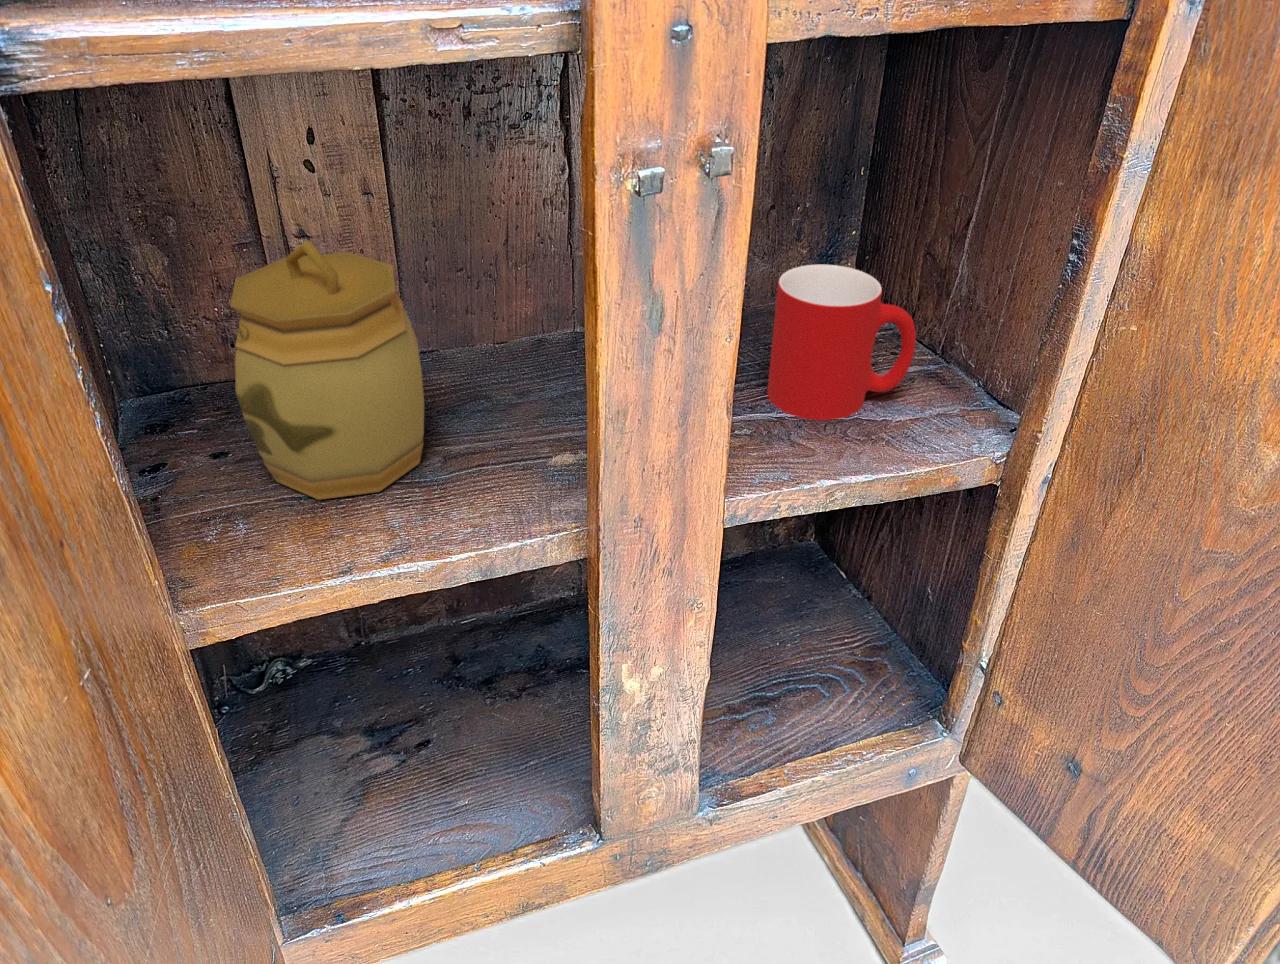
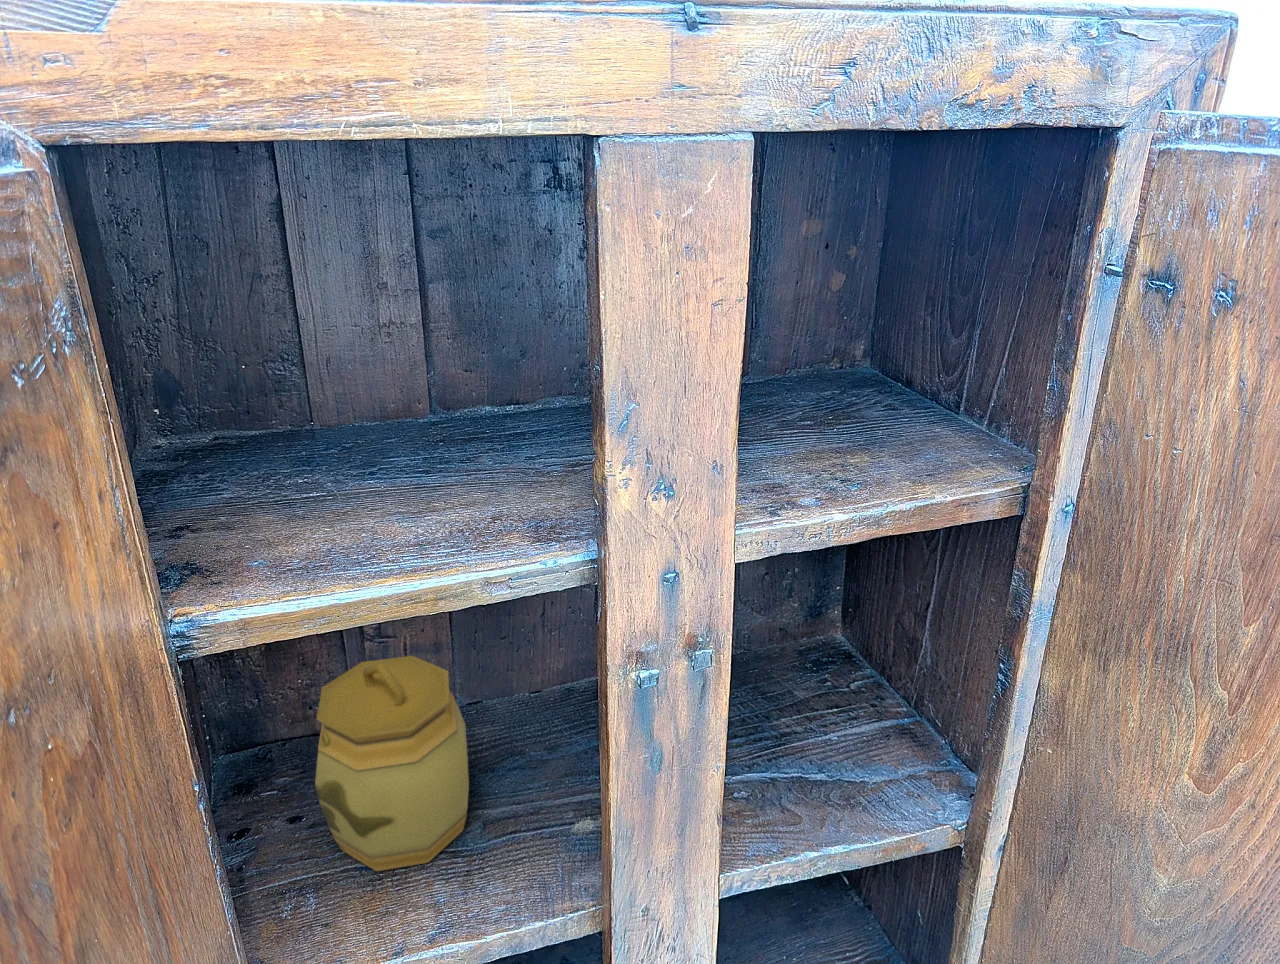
cup: present [767,264,916,420] -> none [762,645,885,785]

